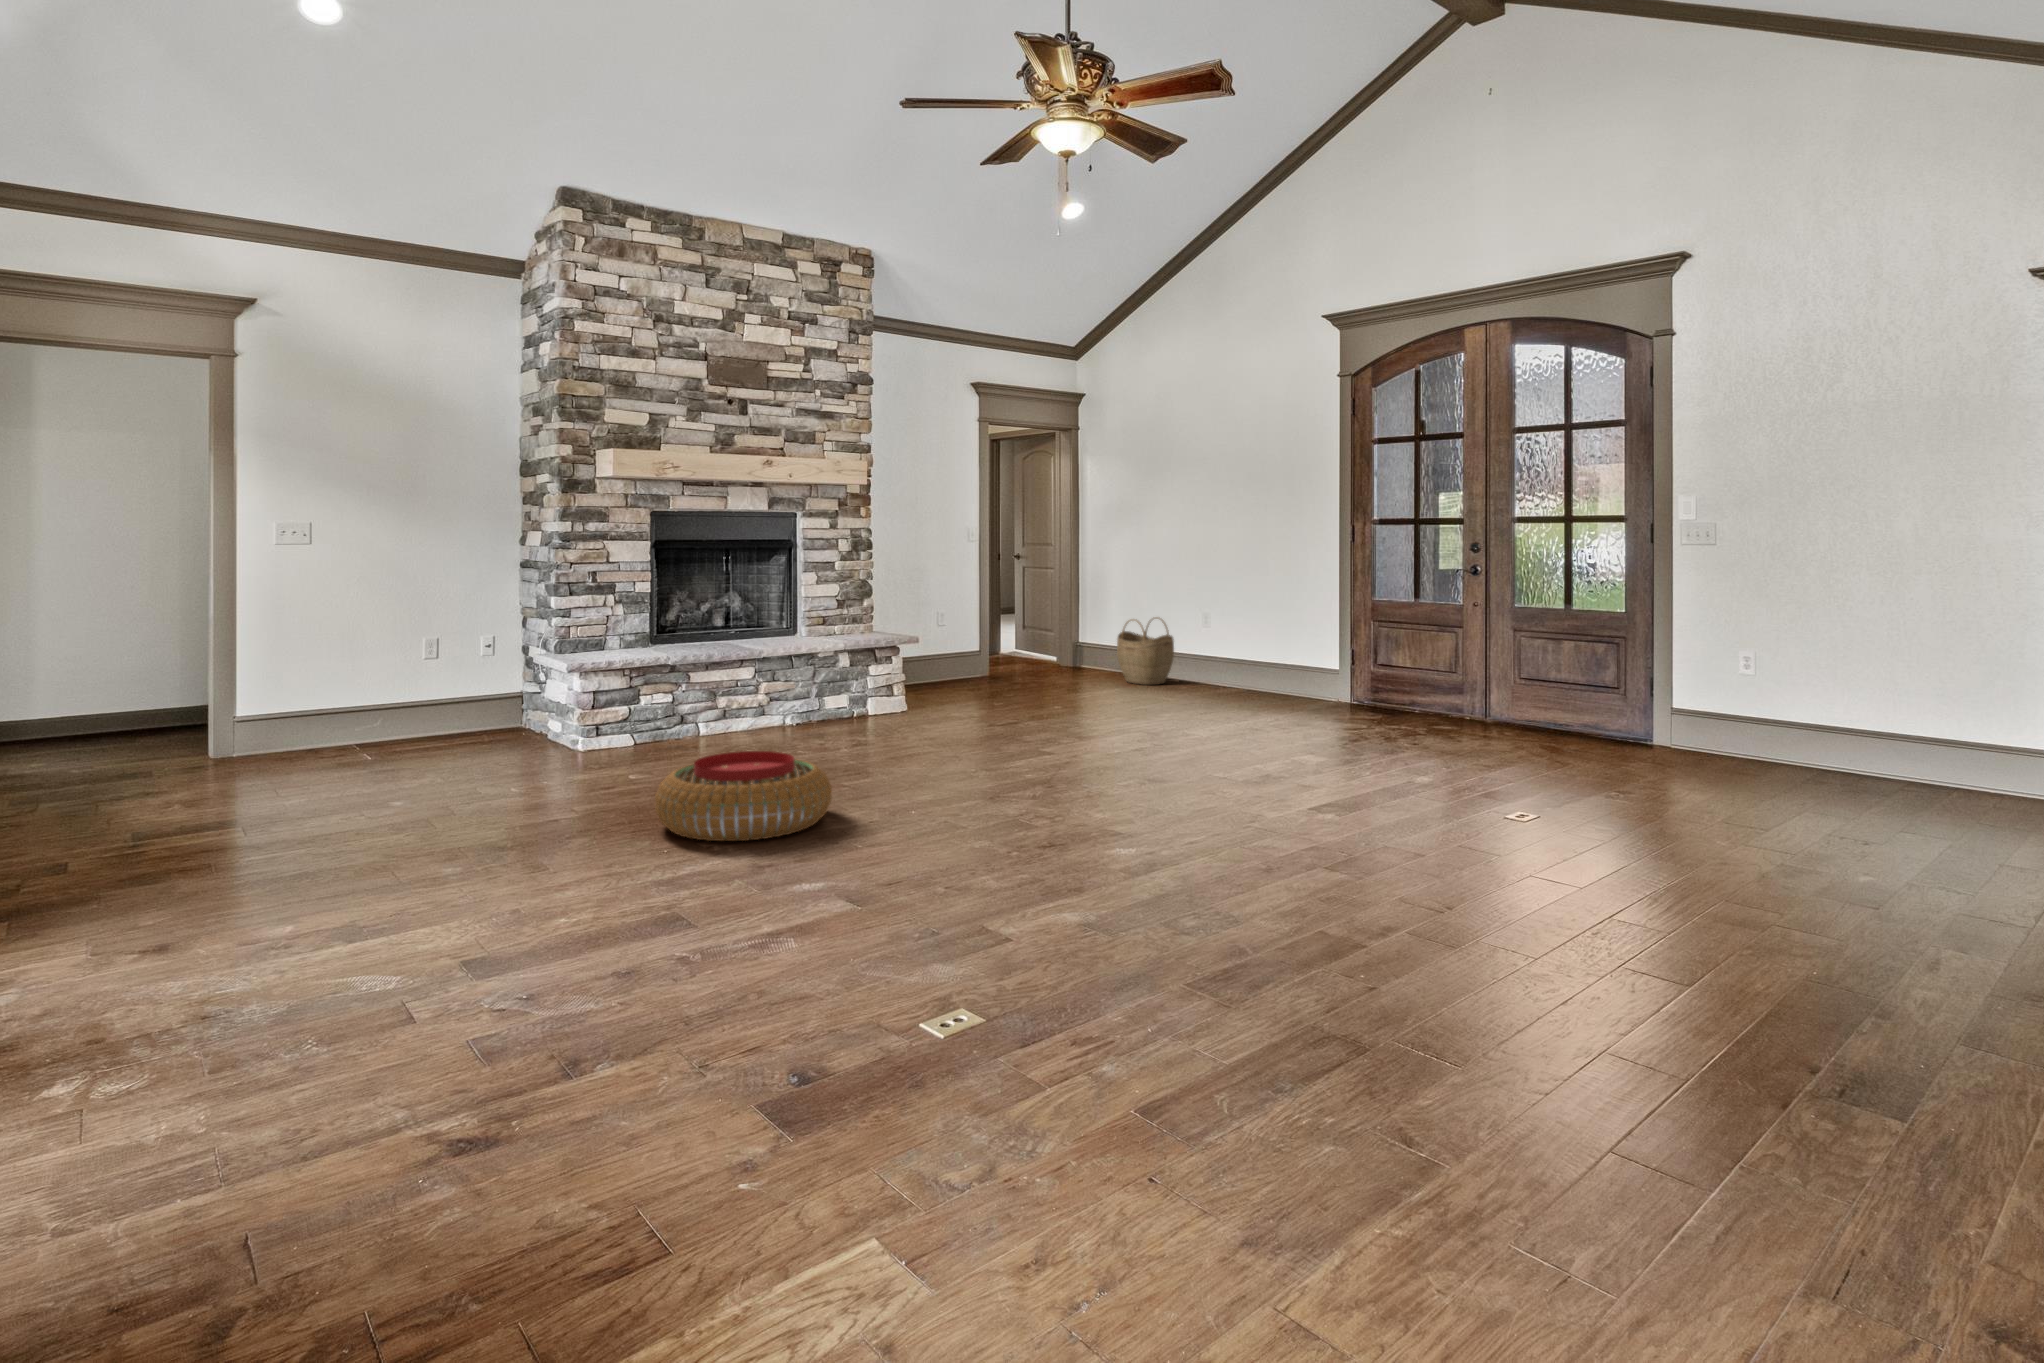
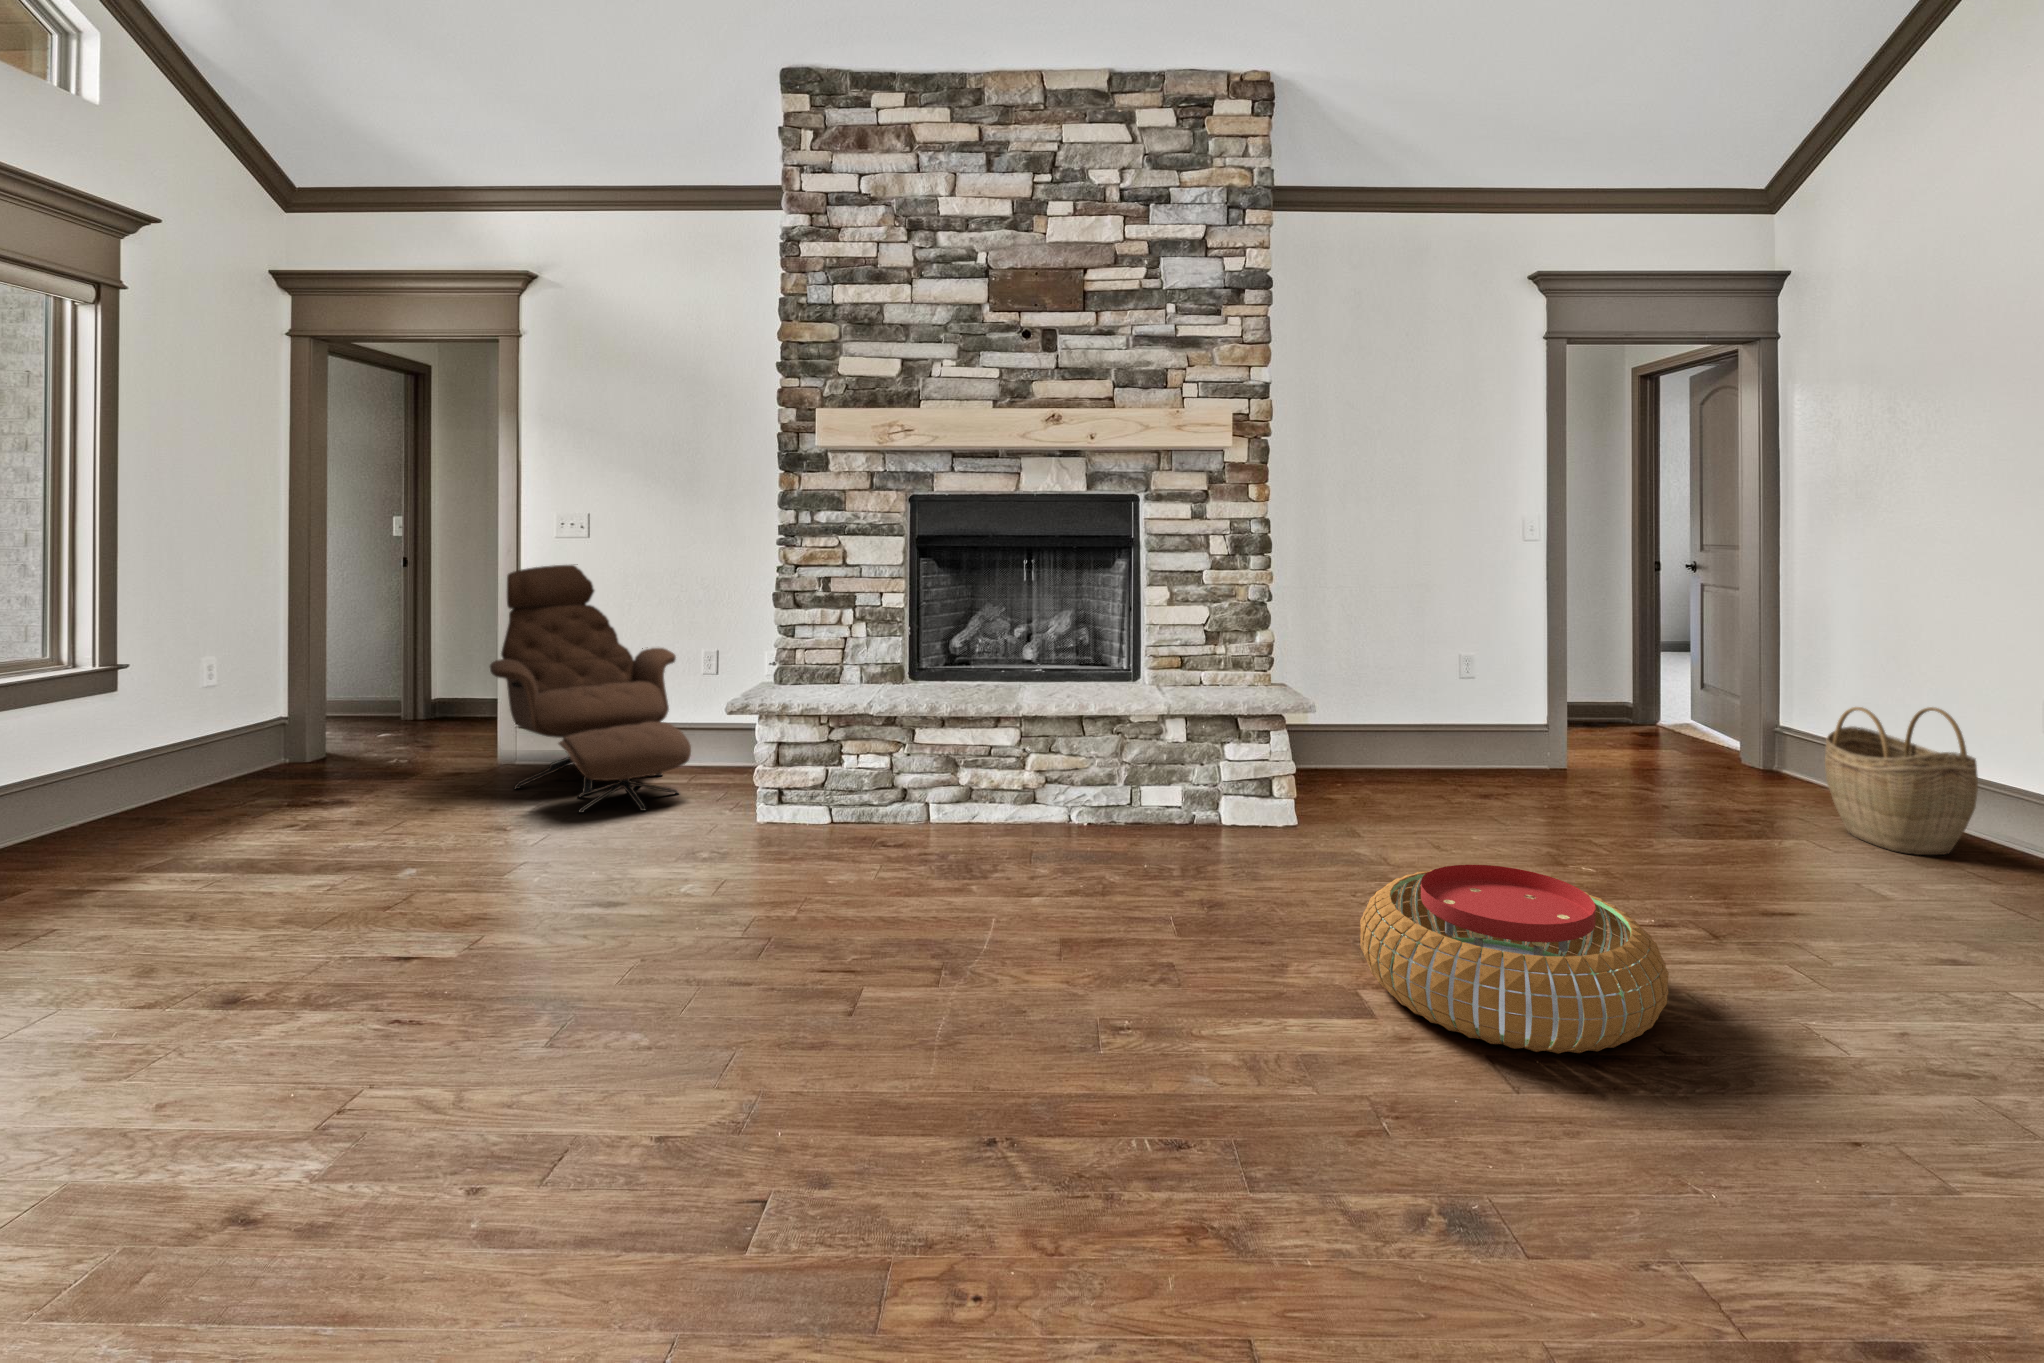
lounge chair: none [251,573,493,772] -> present [490,564,691,813]
pouf: present [655,751,832,841] -> present [1360,865,1669,1053]

